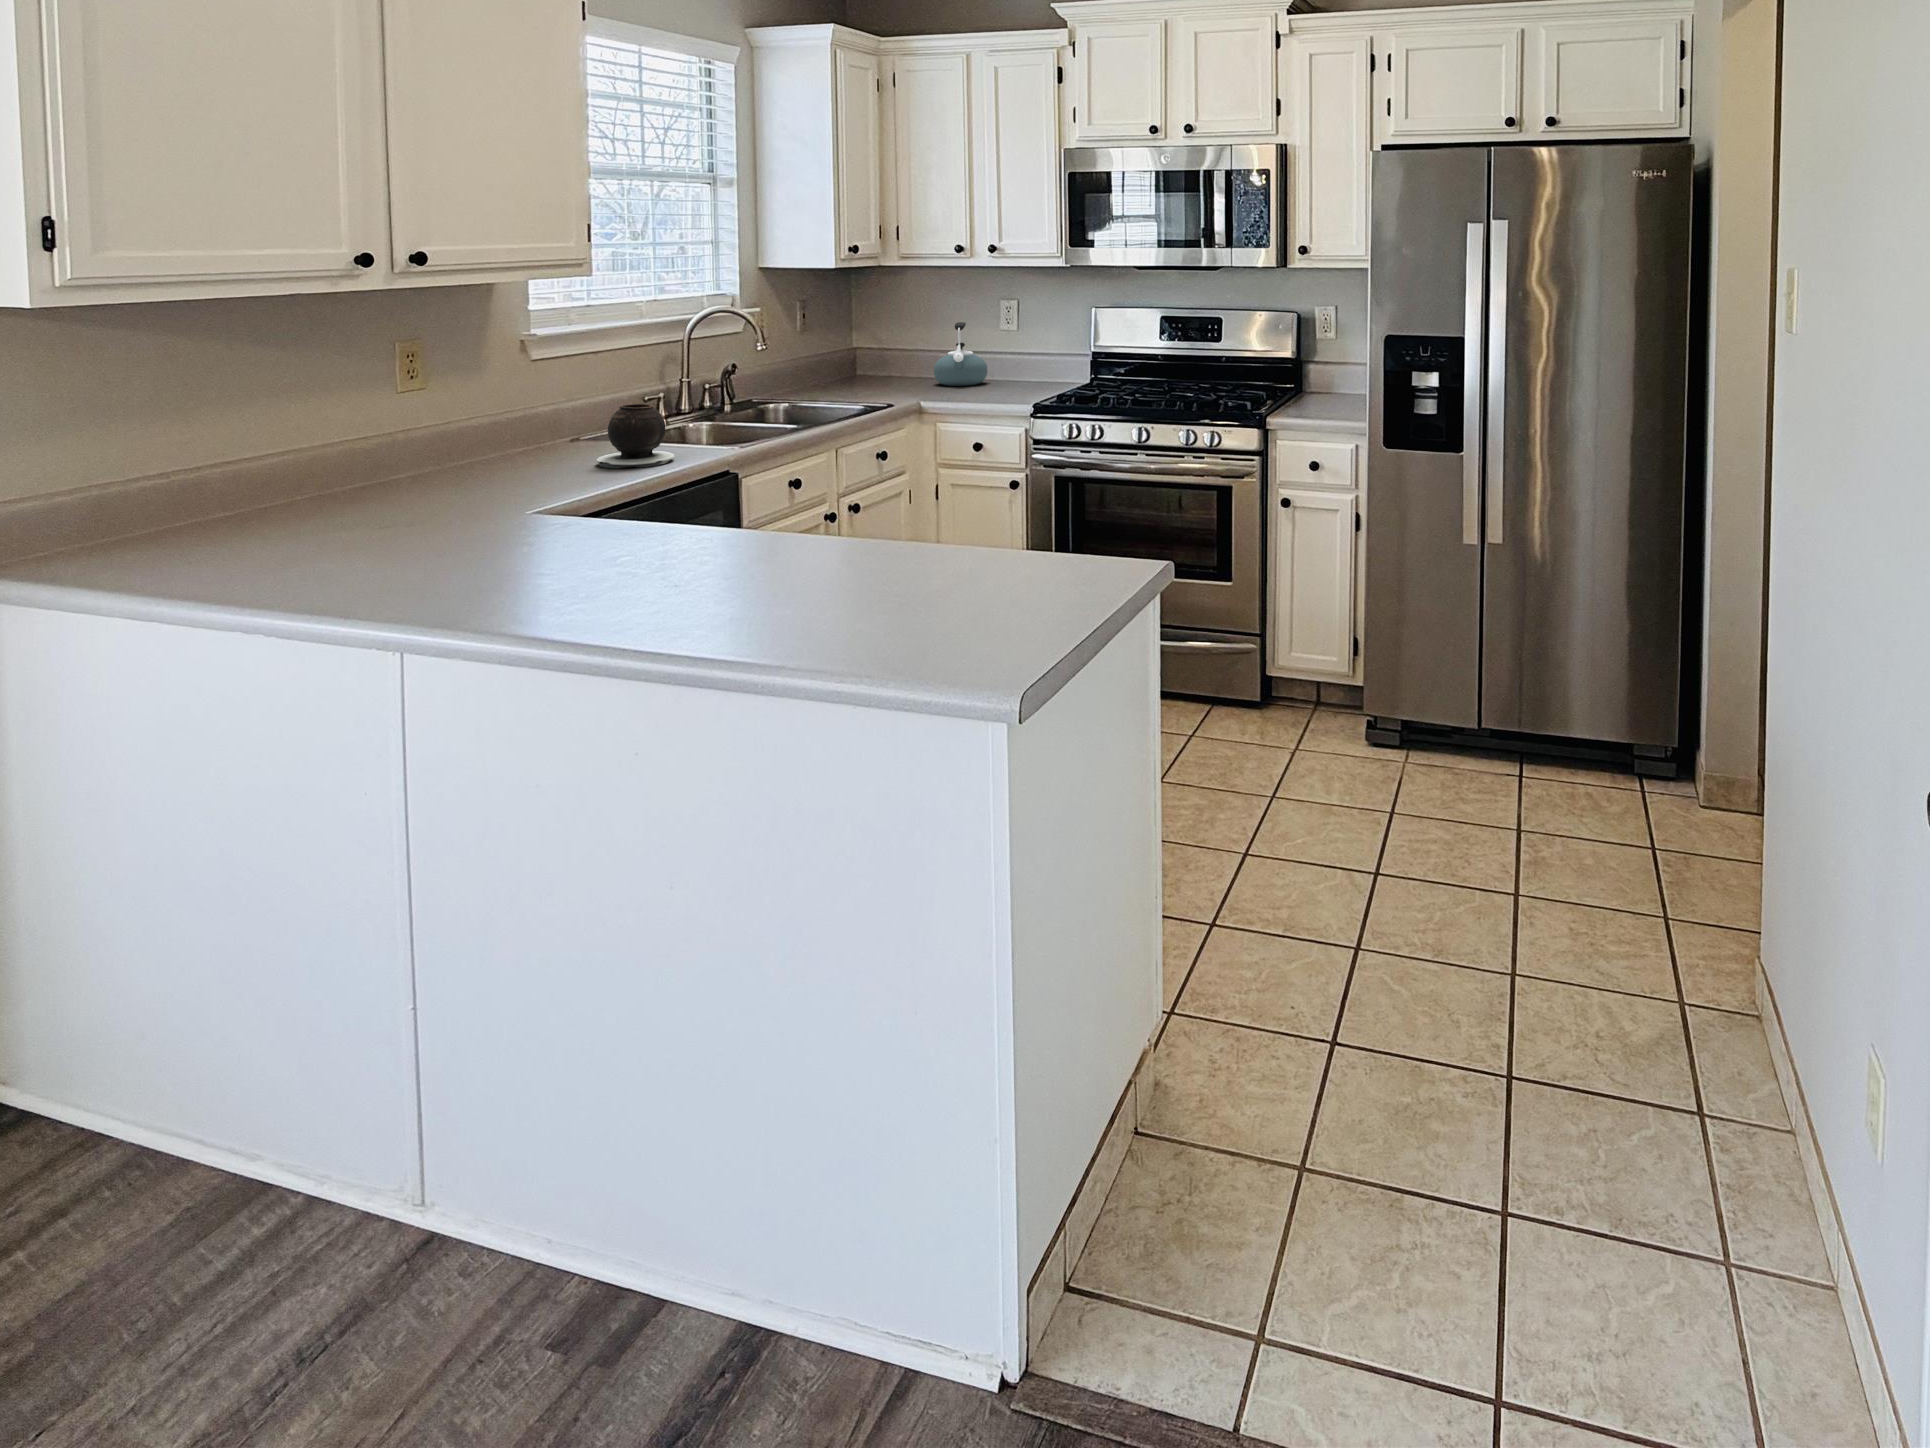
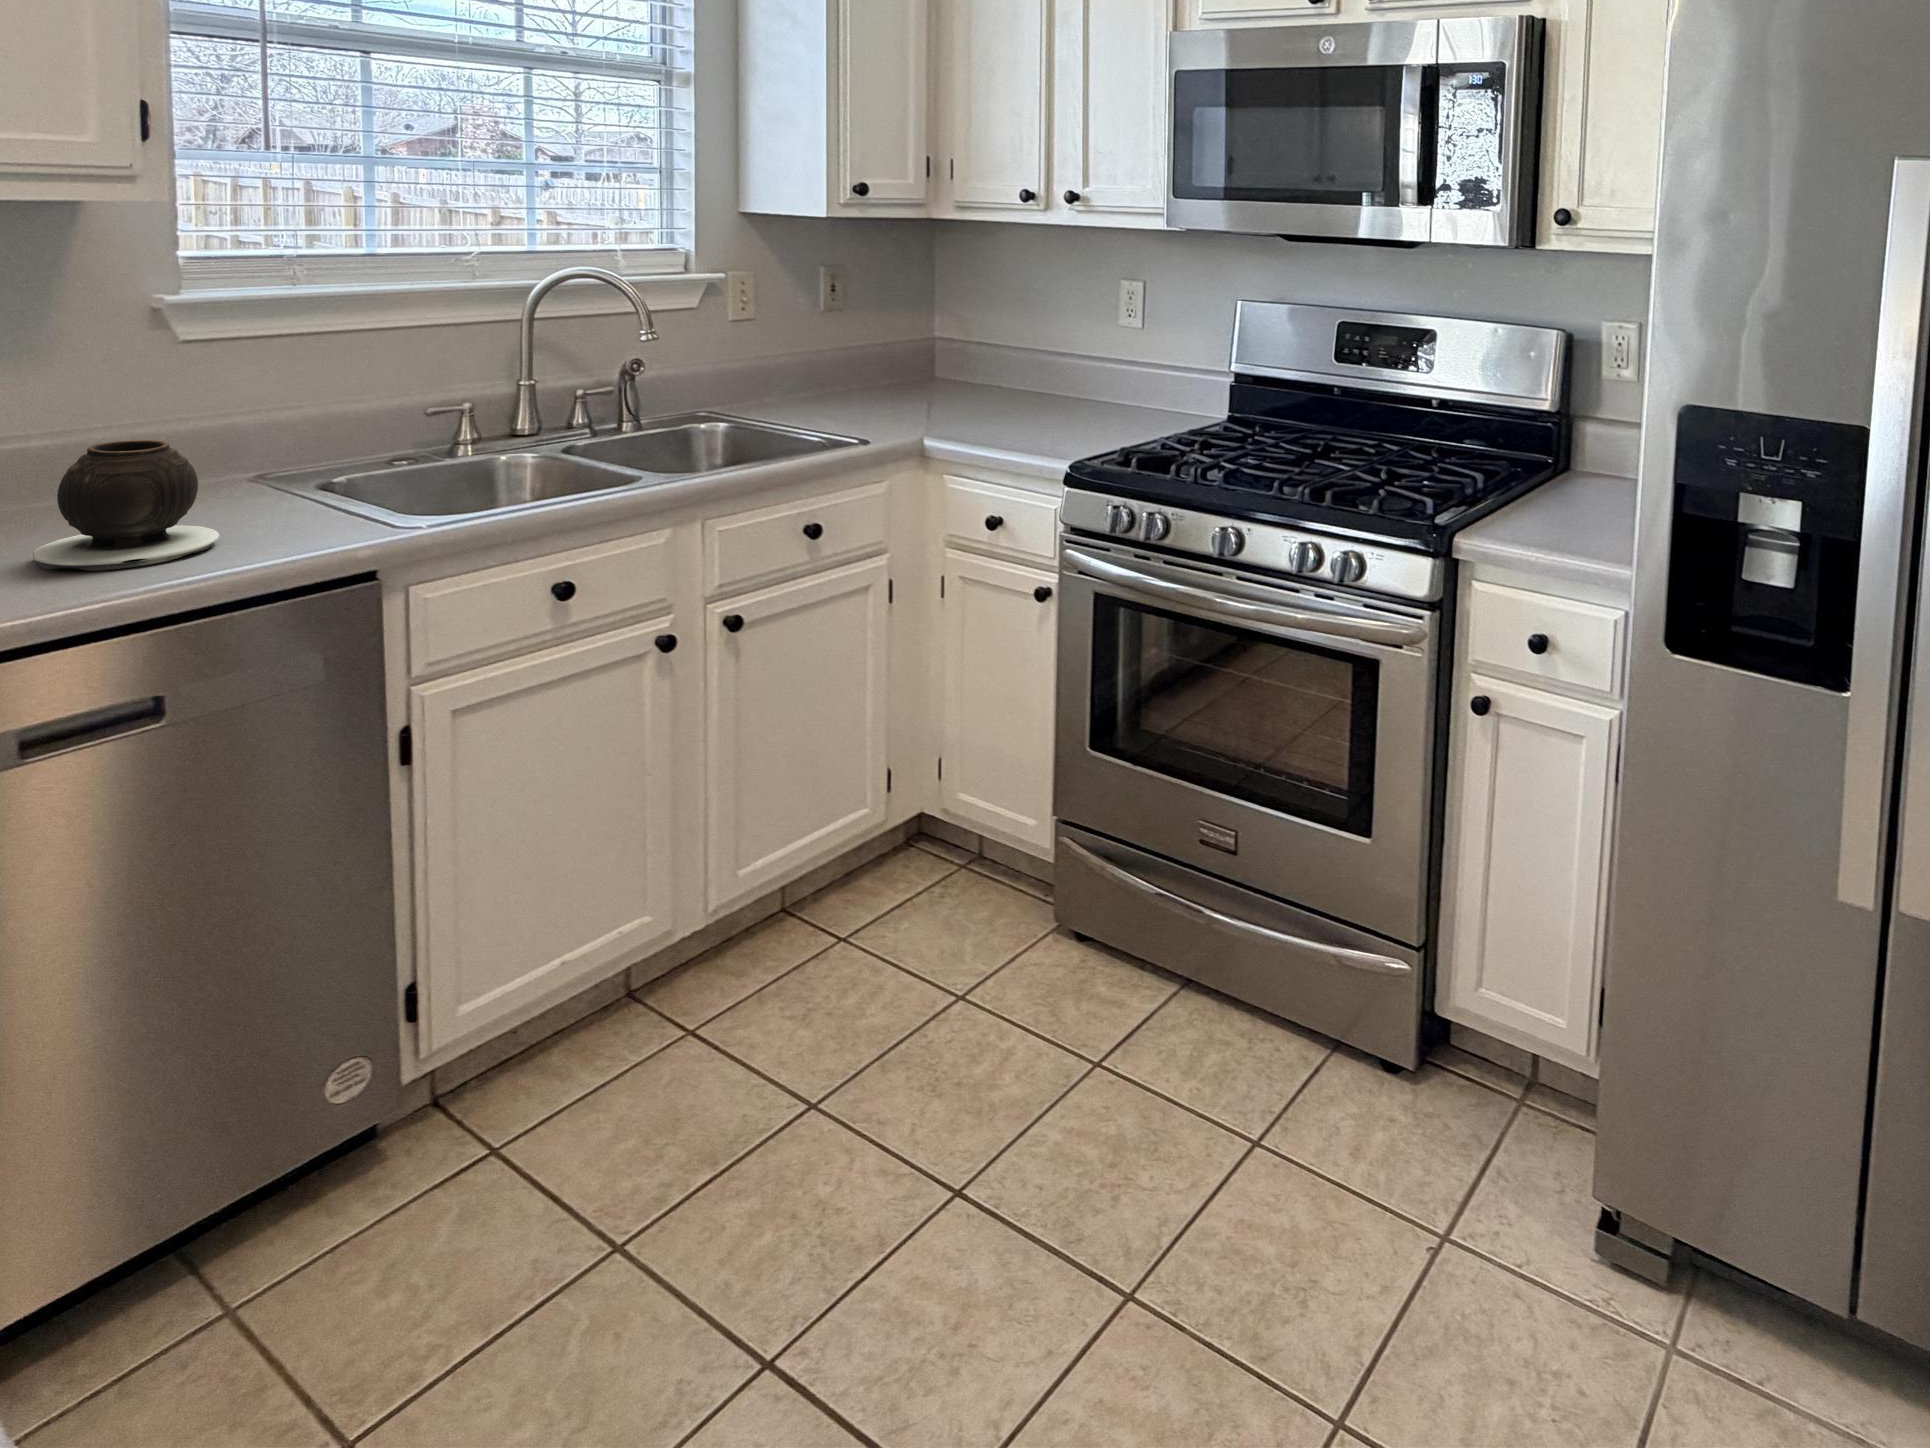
kettle: present [934,322,987,386] -> none [1015,310,1097,407]

